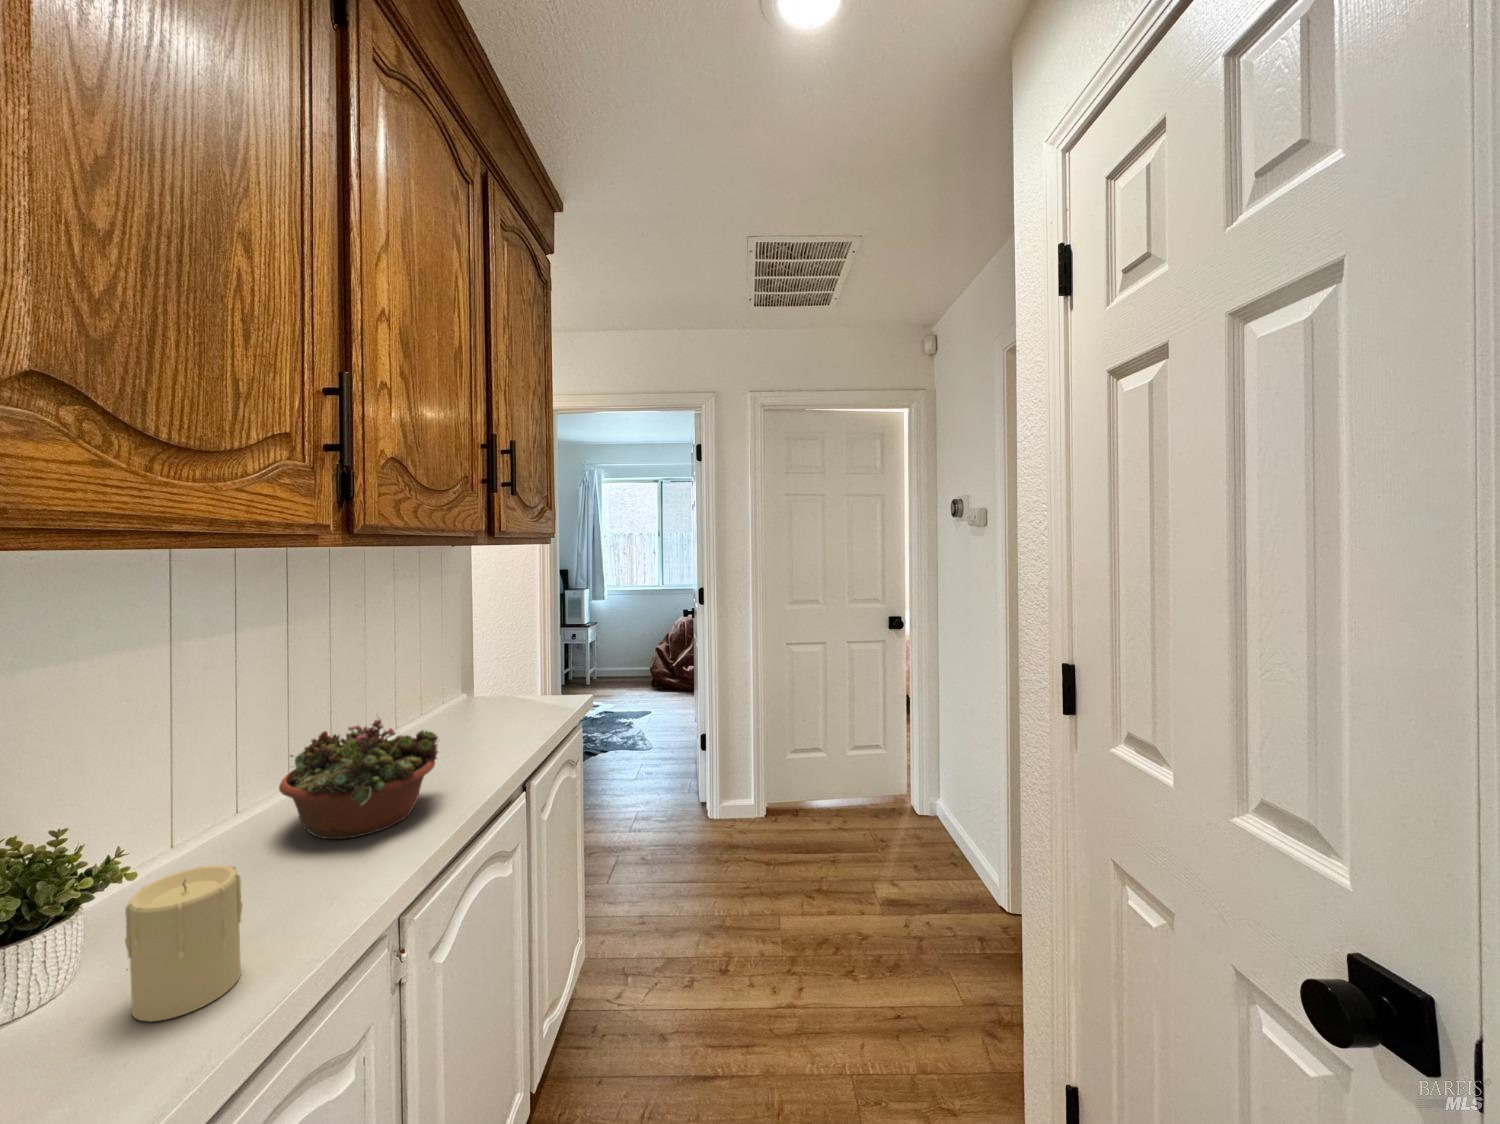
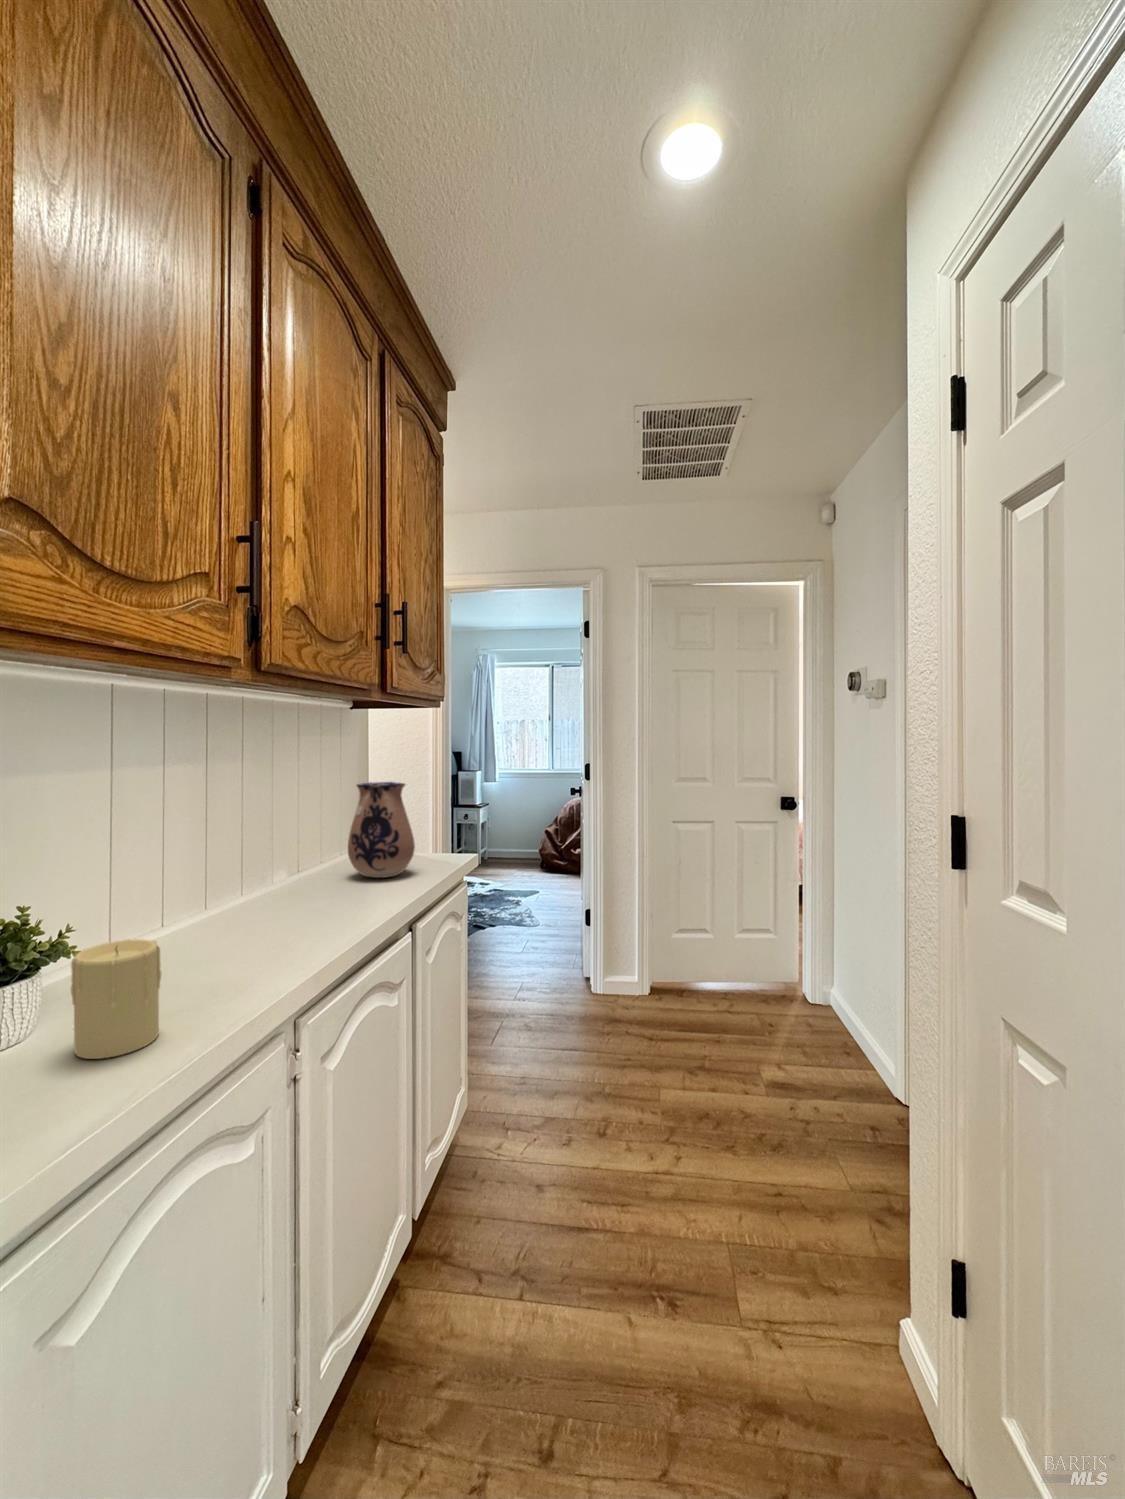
ceramic pitcher: none [456,627,529,731] -> present [348,782,415,878]
succulent planter: present [279,719,438,839] -> none [192,843,331,949]

